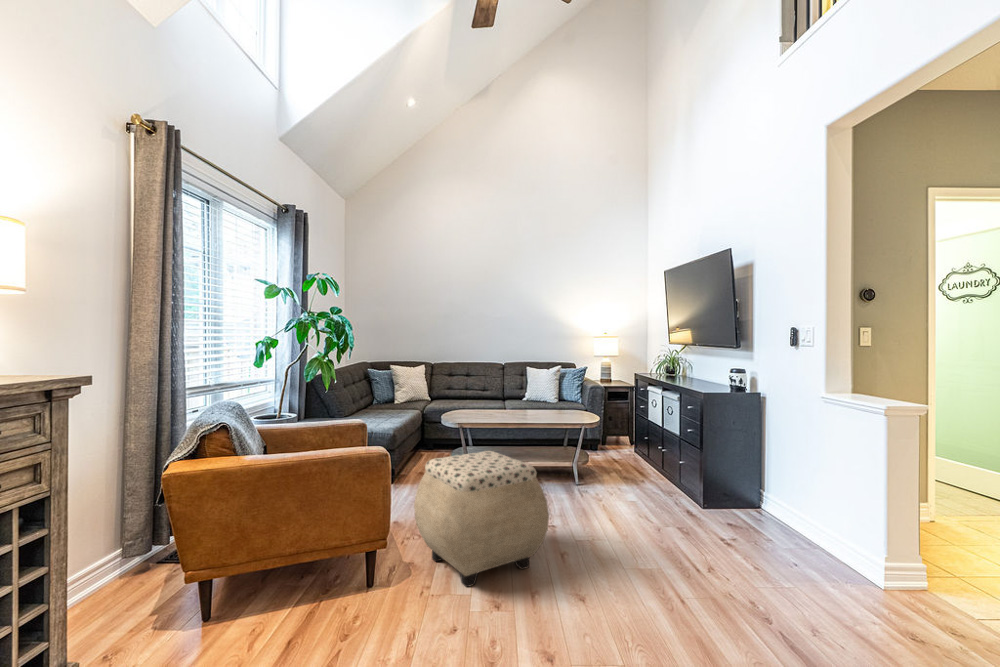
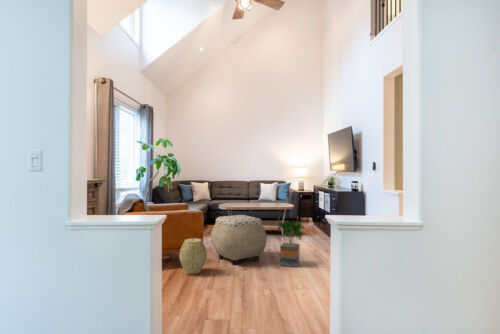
potted tree: none [575,471,652,598] -> present [278,220,305,267]
woven basket: none [321,525,395,627] -> present [179,238,207,274]

